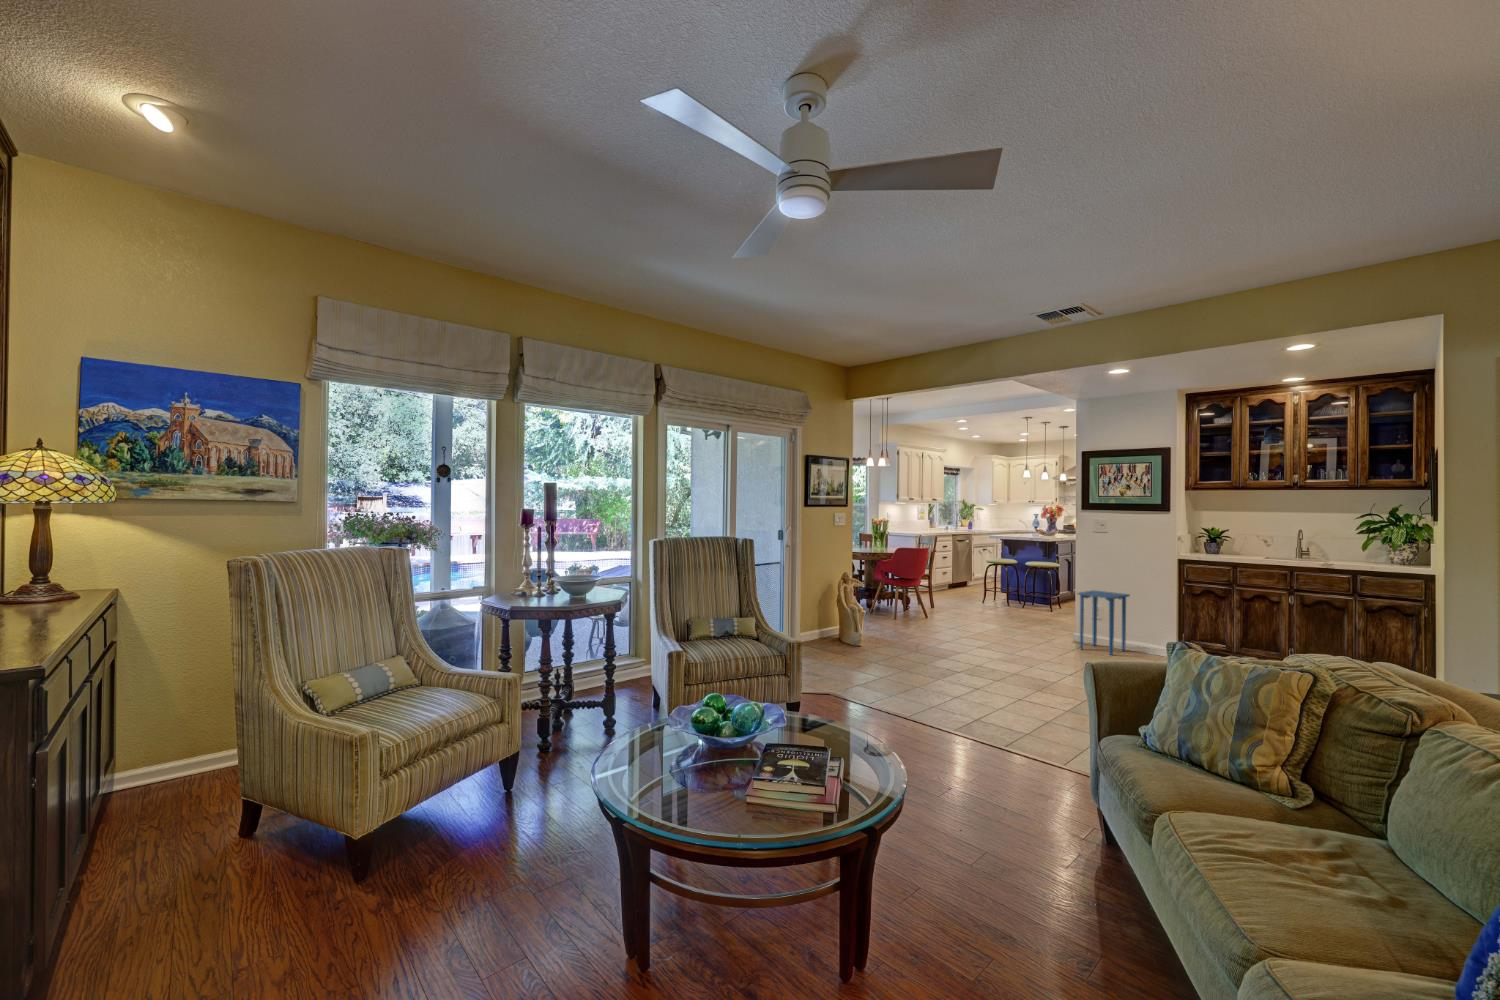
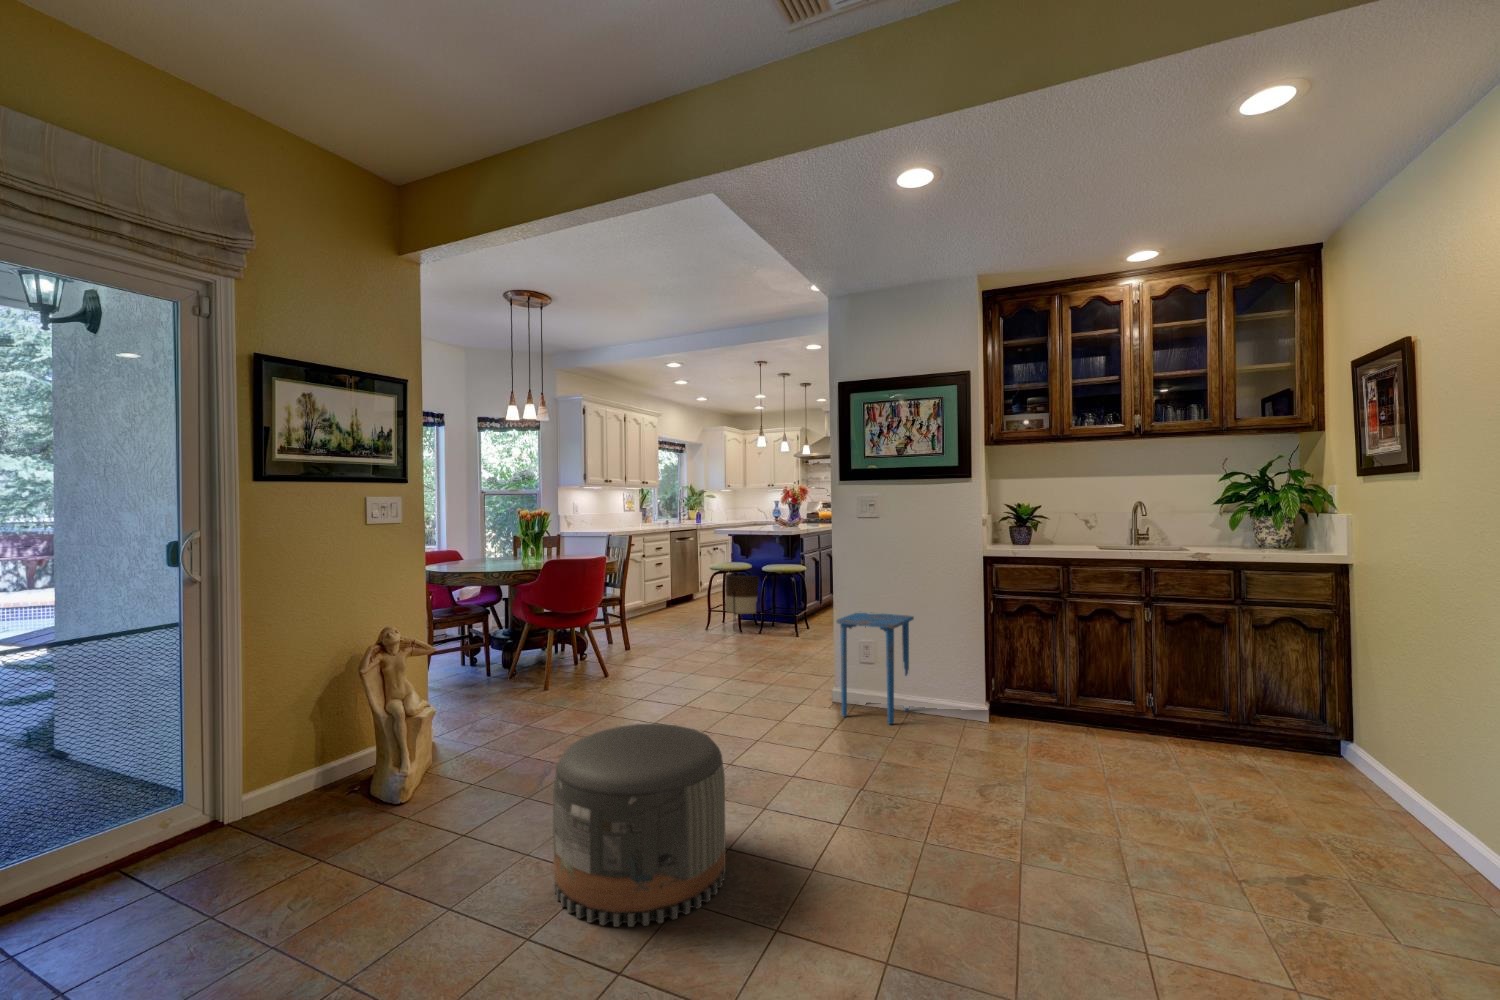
planter: none [998,566,1028,605] -> present [725,573,765,621]
pouf: none [943,623,1018,692] -> present [553,724,726,927]

